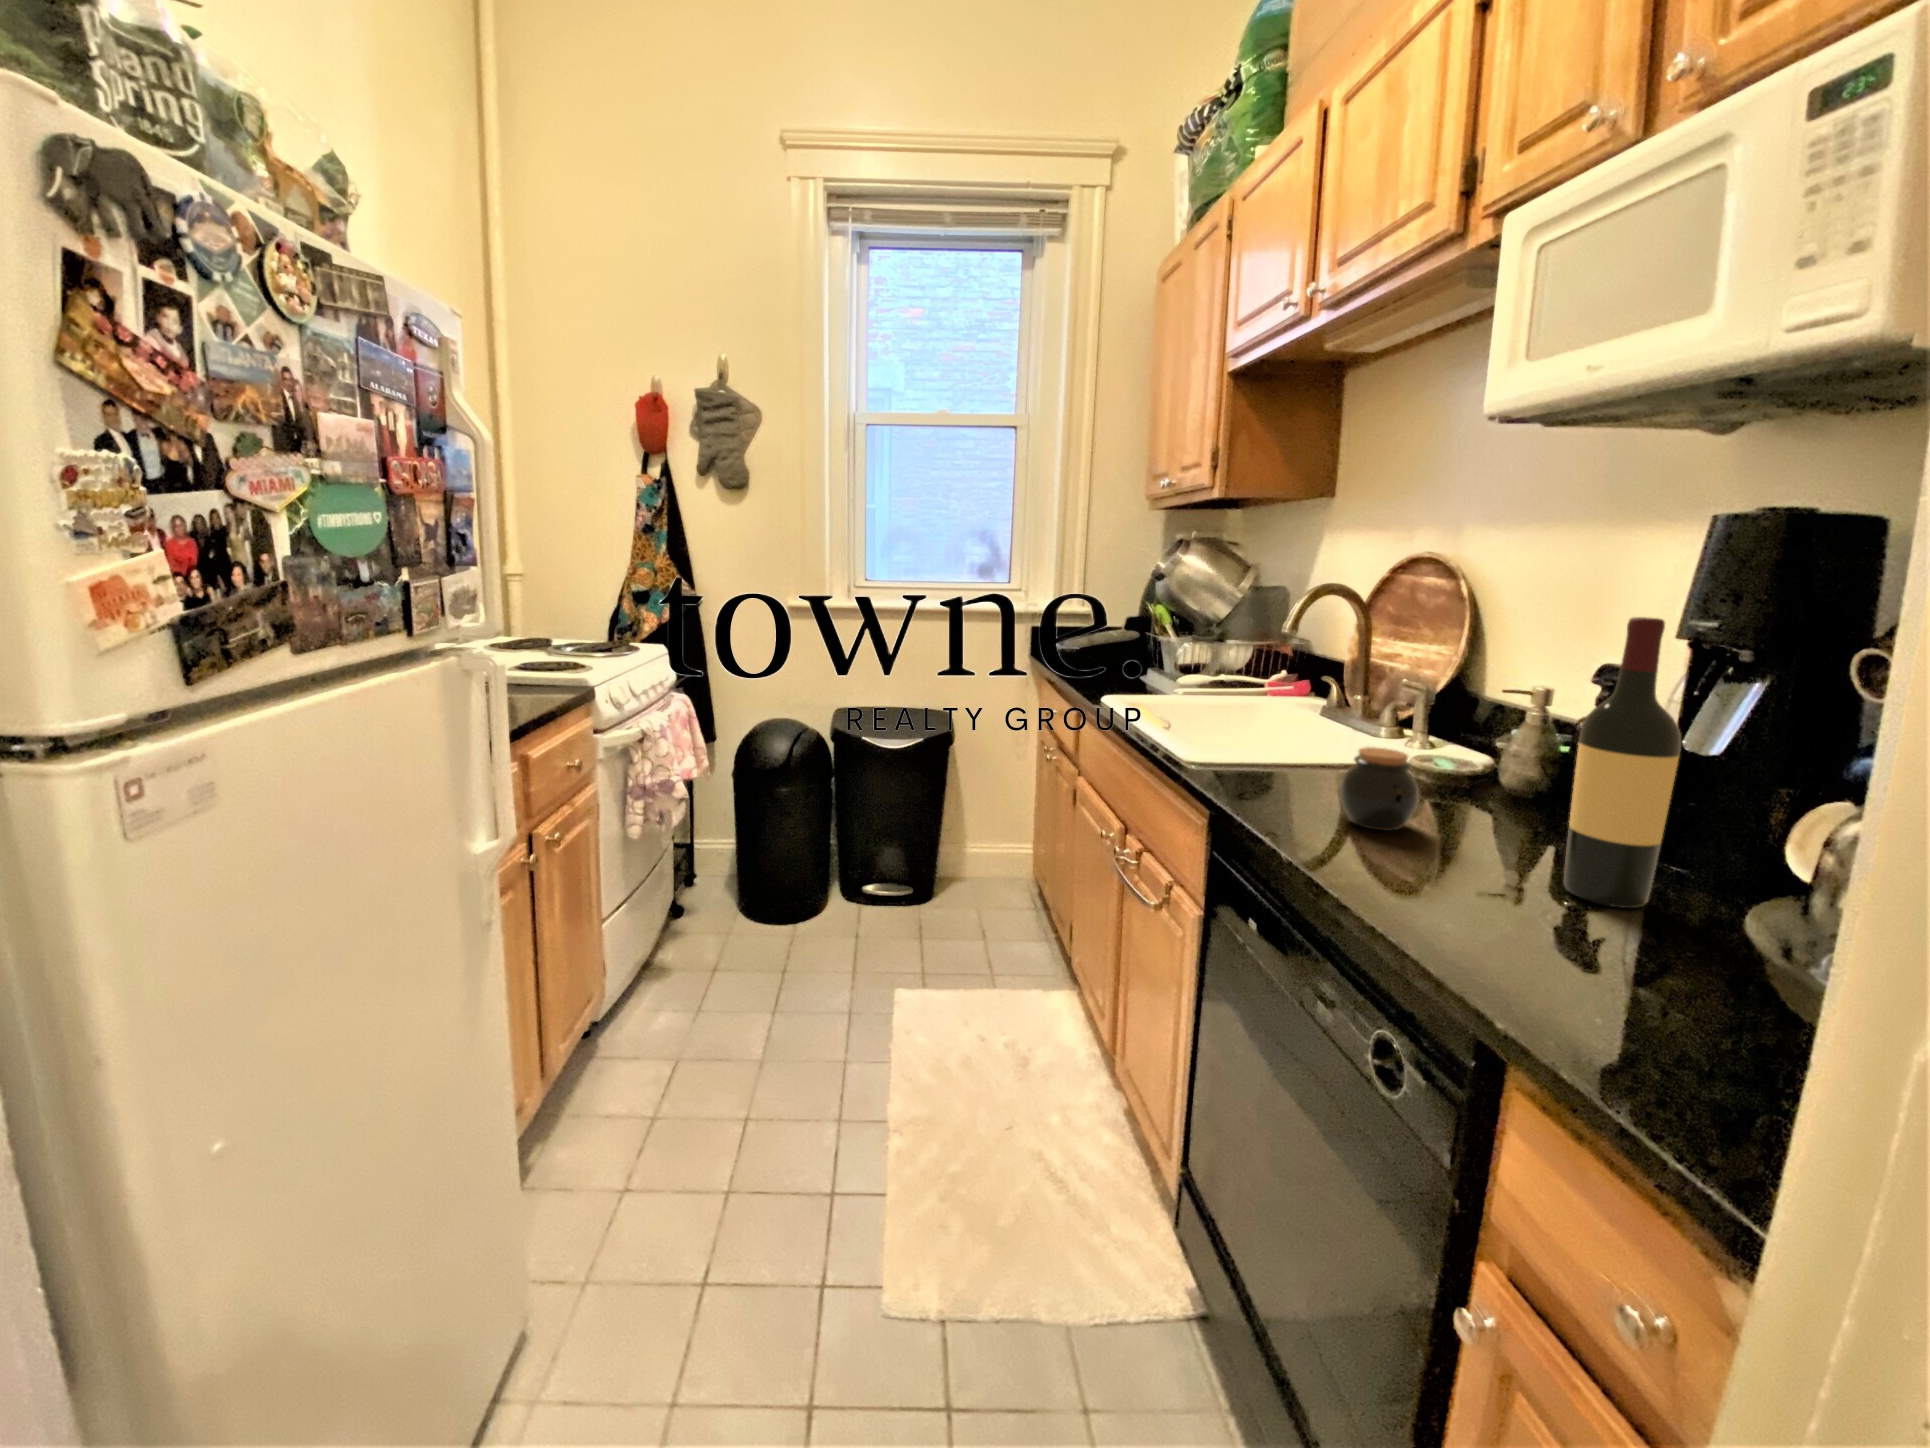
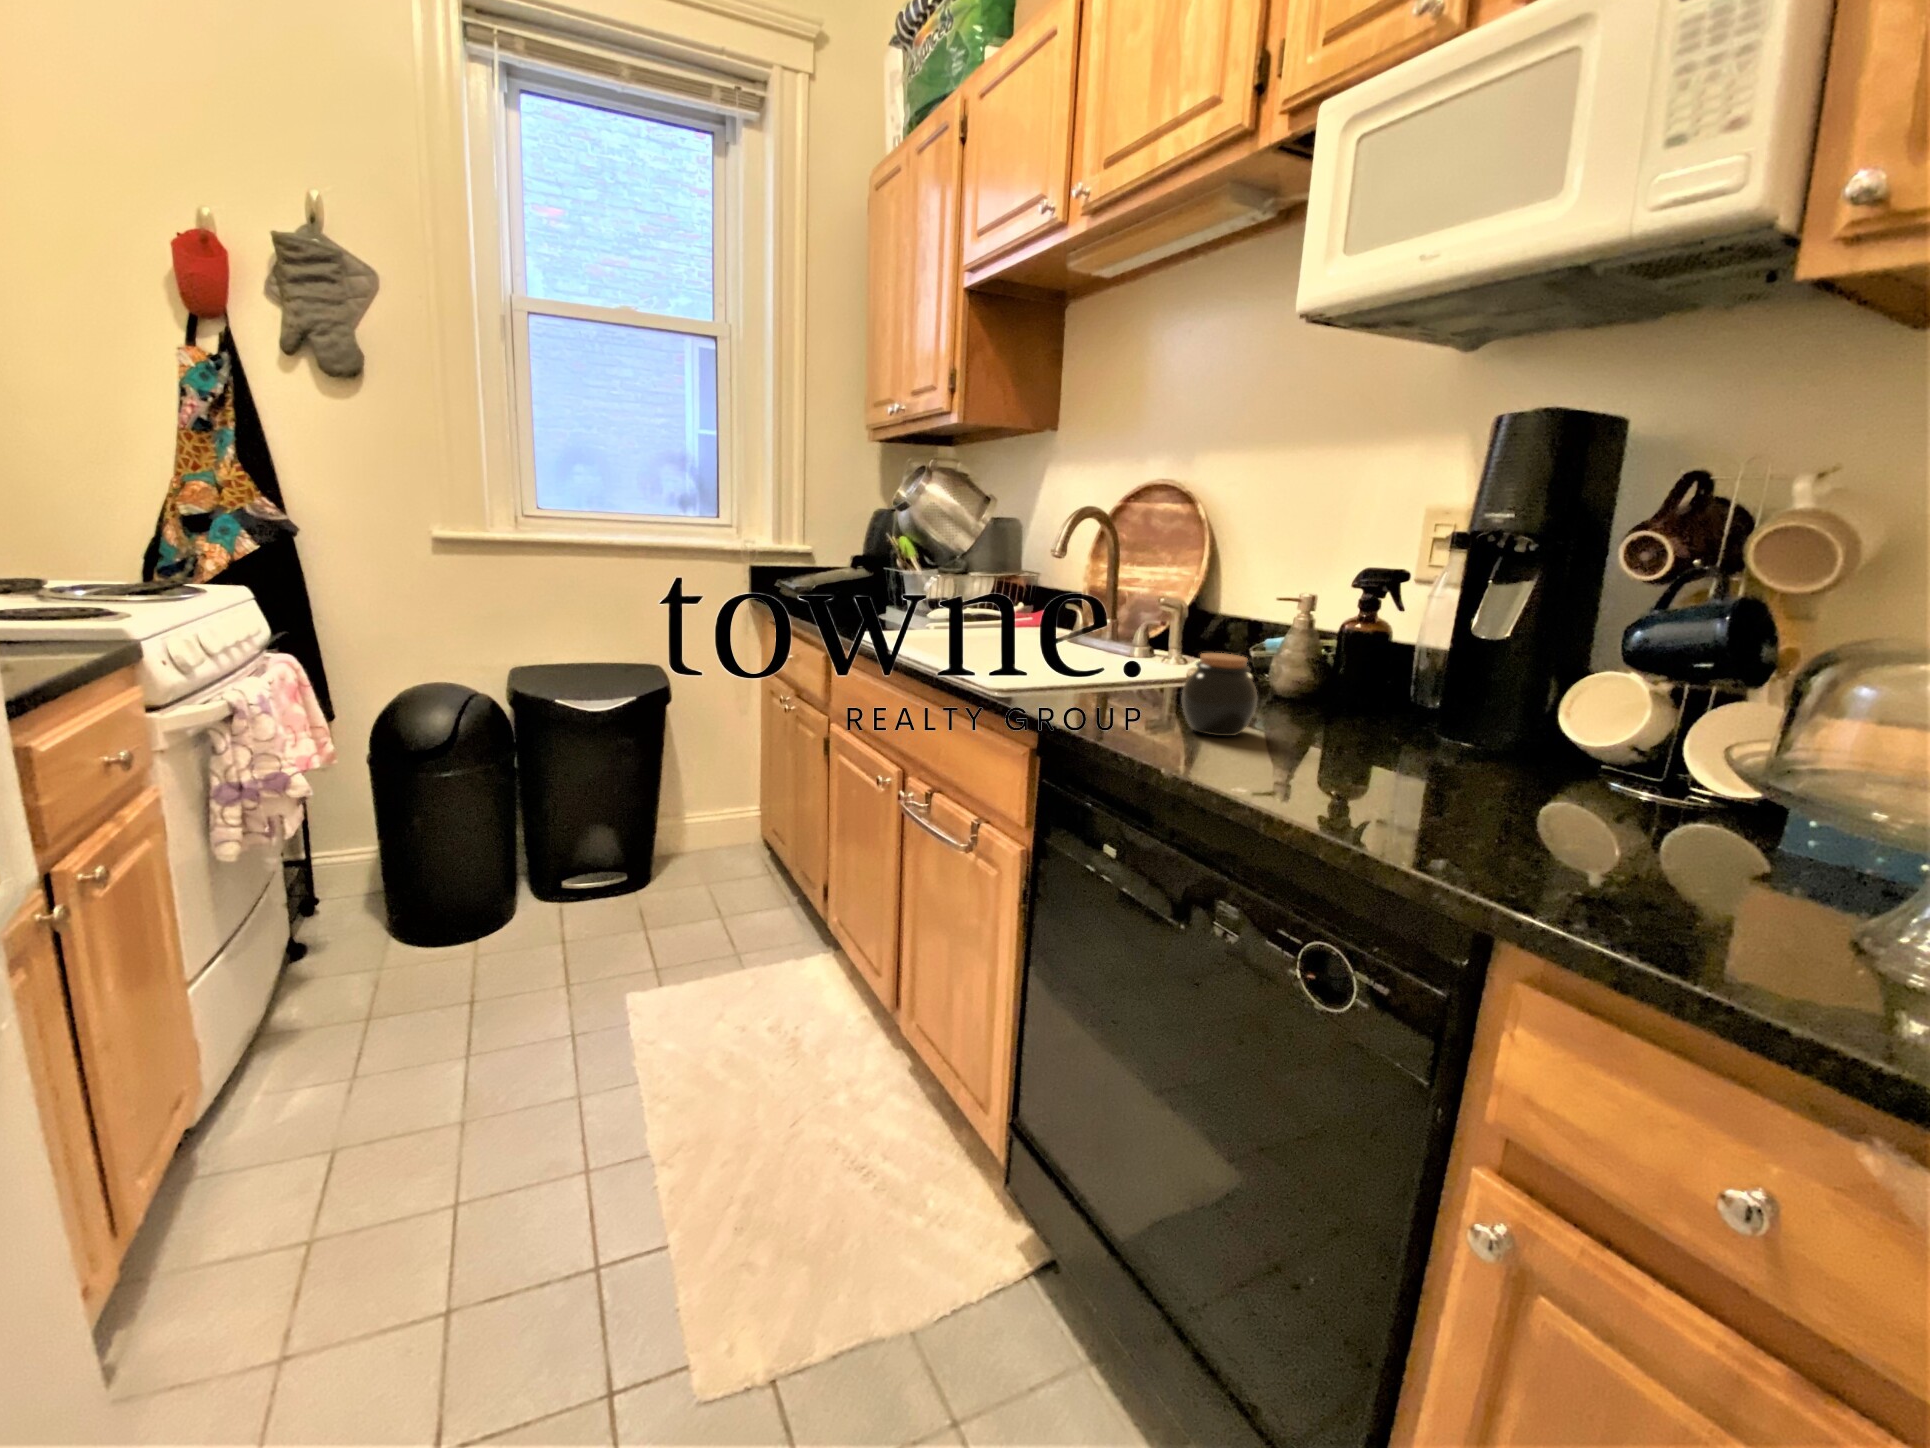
wine bottle: present [1564,617,1681,908] -> none [1414,500,1521,782]

